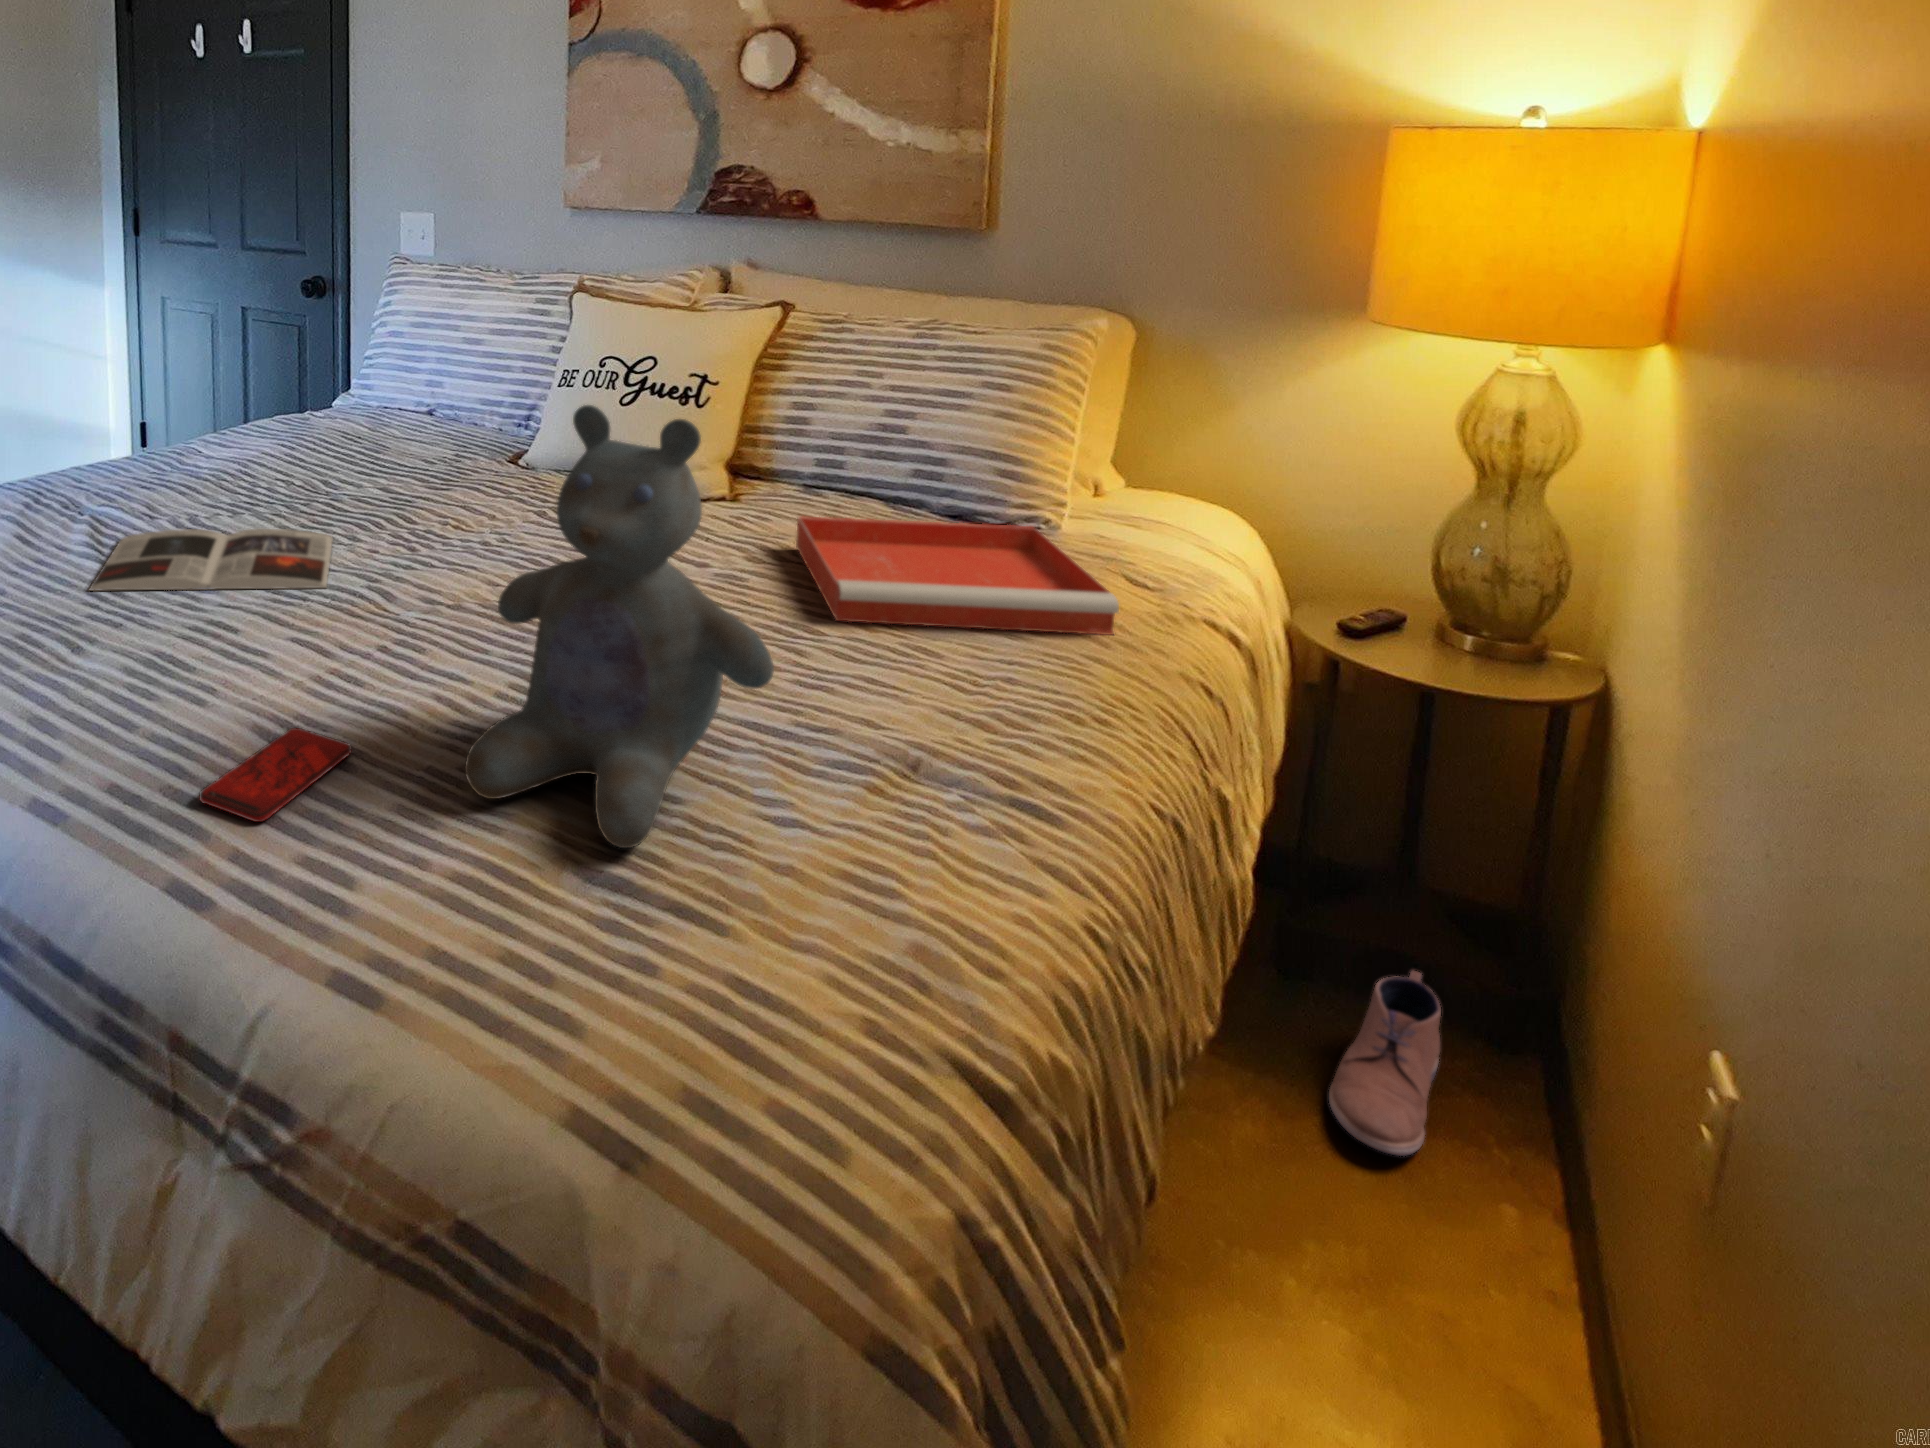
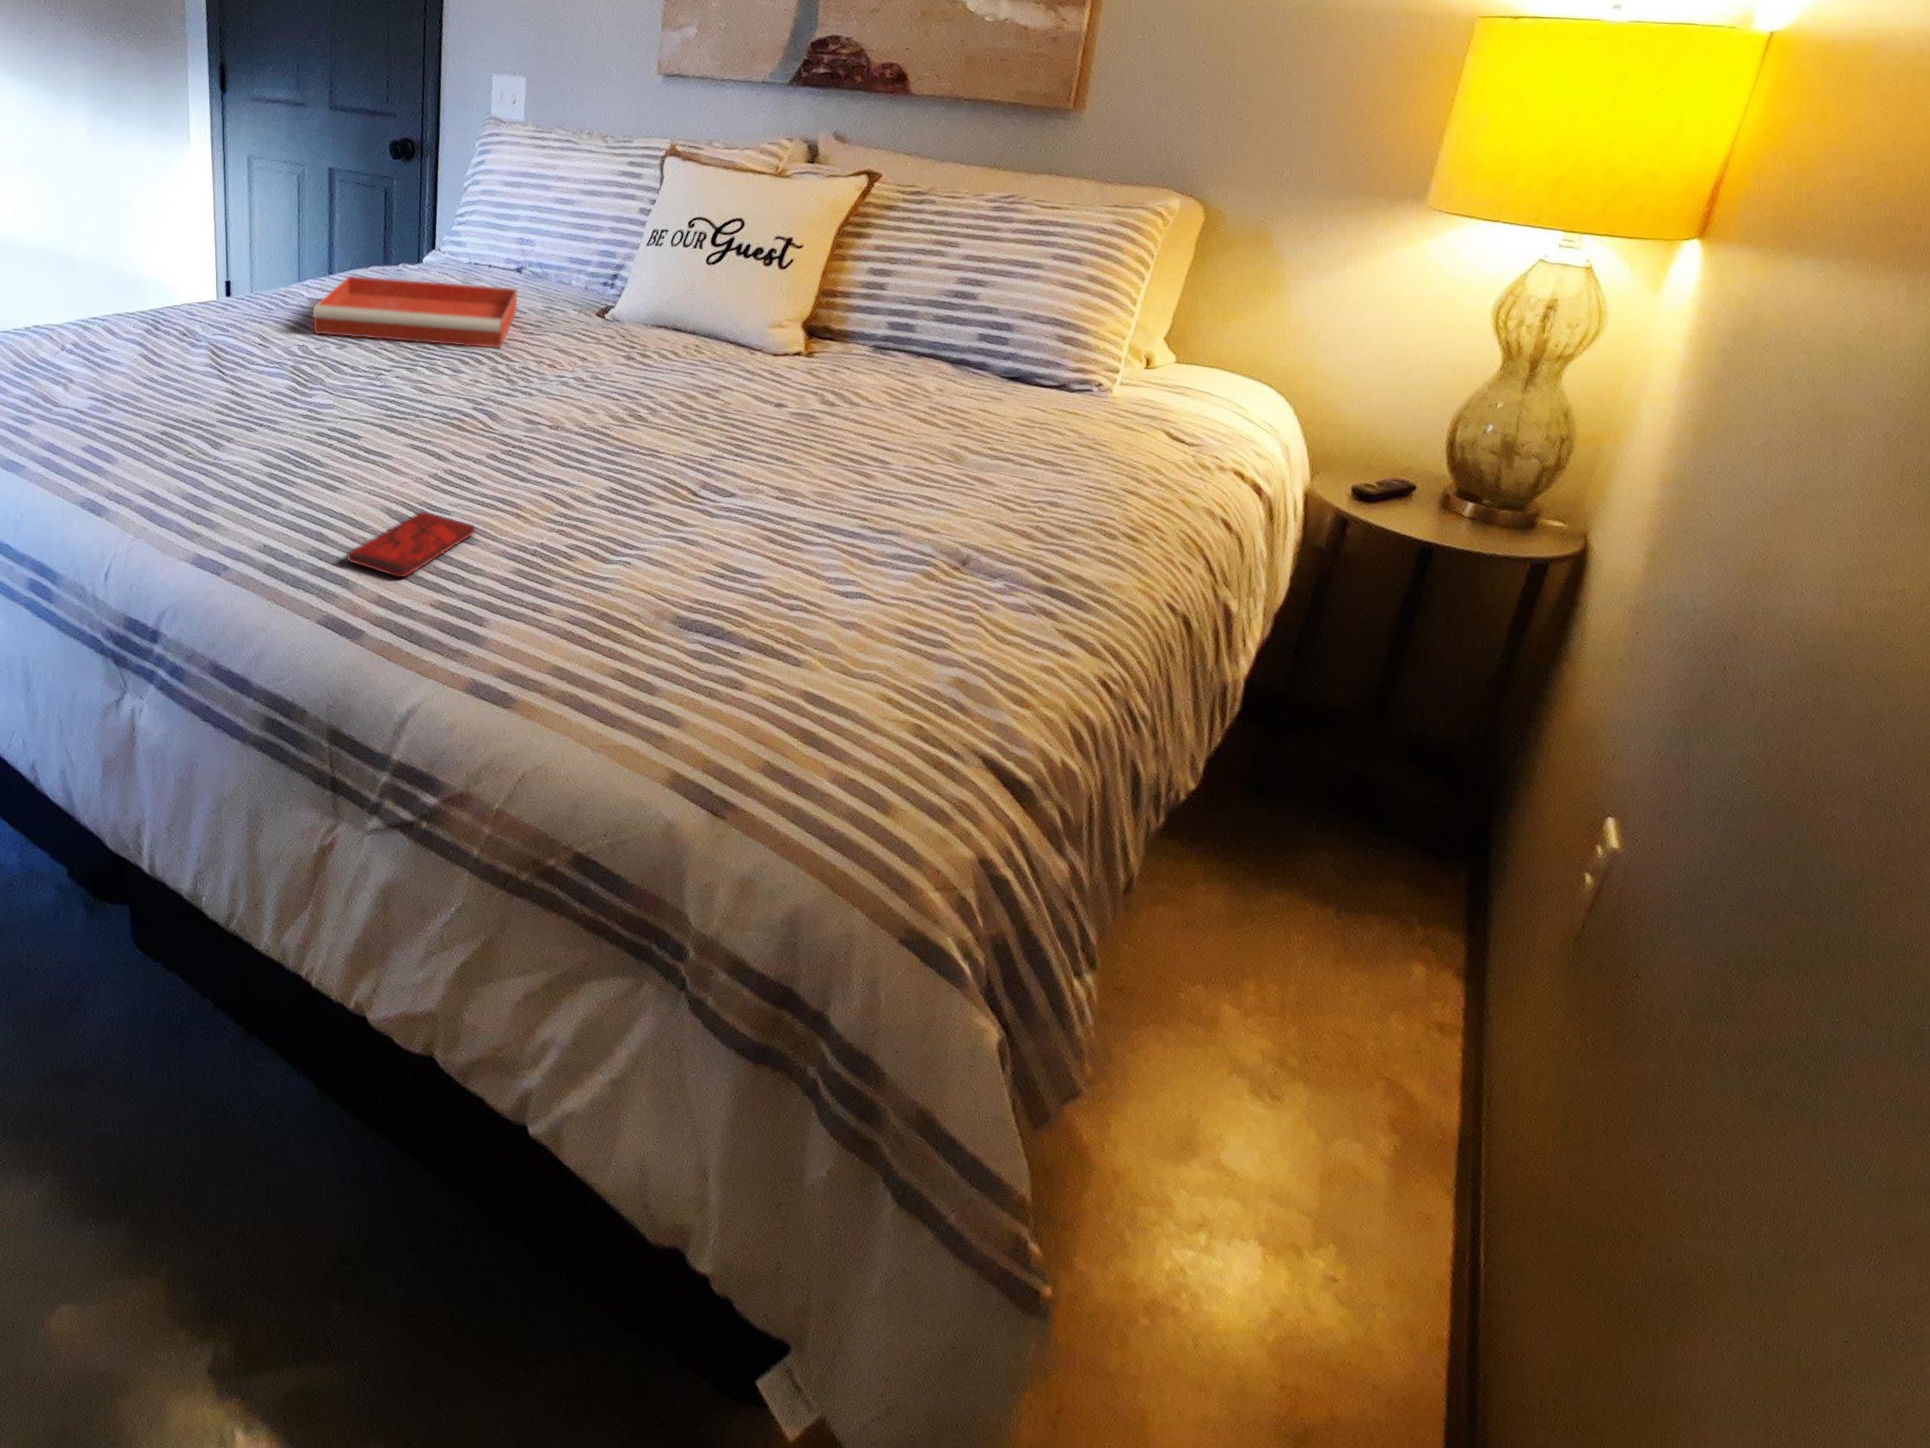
stuffed bear: present [465,405,774,848] -> none [578,233,853,606]
tray: present [796,516,1119,635] -> present [313,276,517,348]
magazine: present [90,529,333,591] -> none [218,358,438,412]
shoe: present [1329,971,1441,1156] -> none [1278,780,1386,915]

